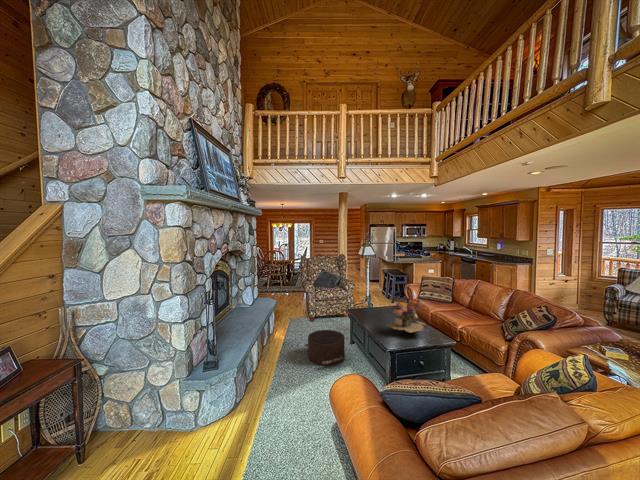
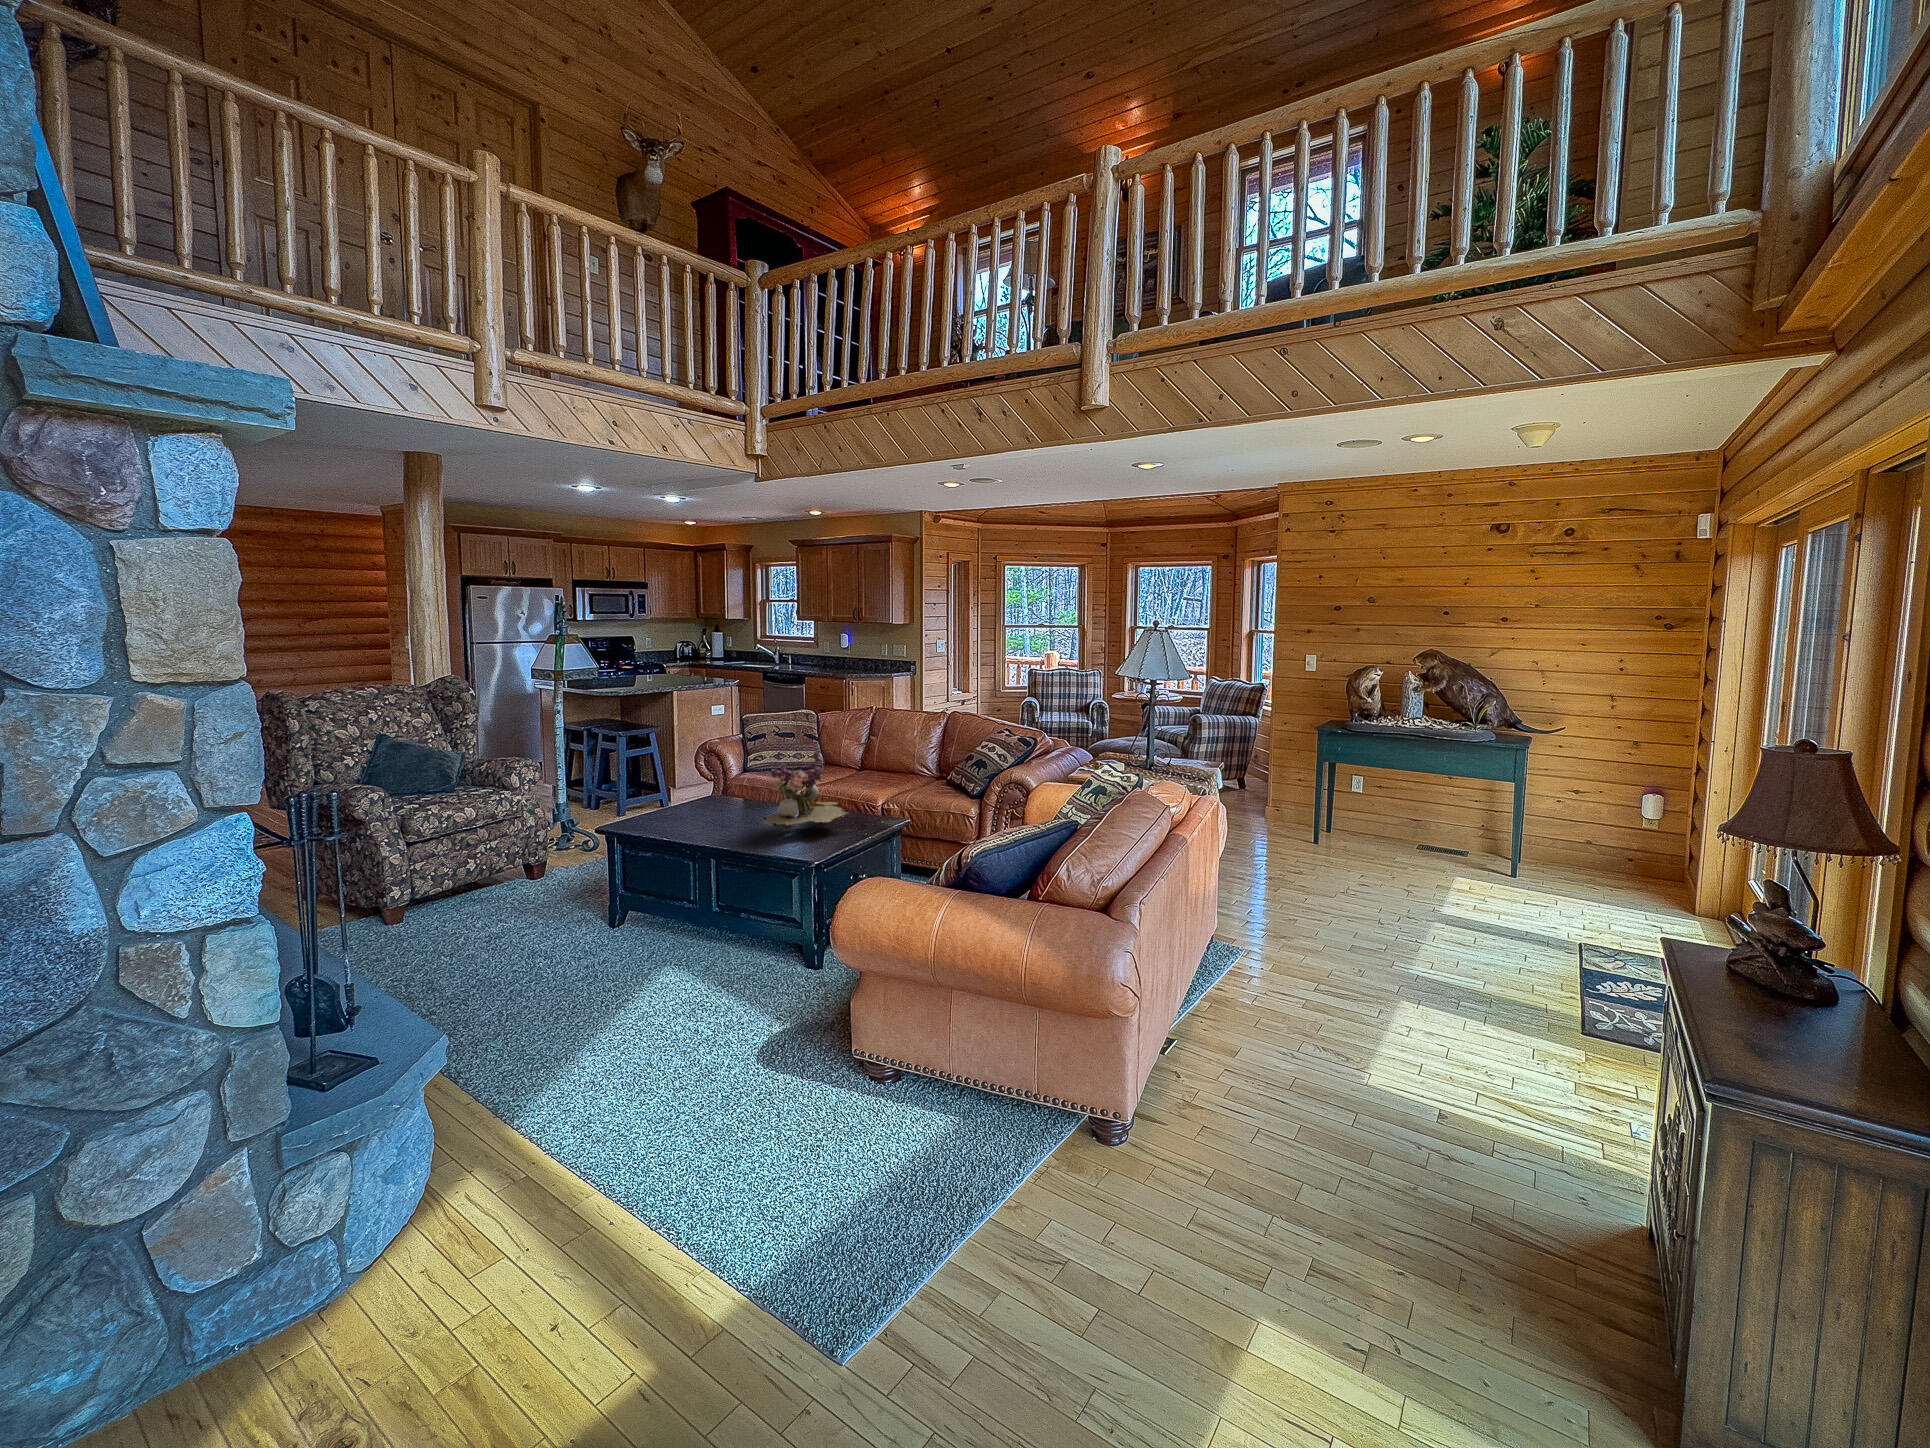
pouf: present [304,330,345,366] -> none [479,887,646,992]

